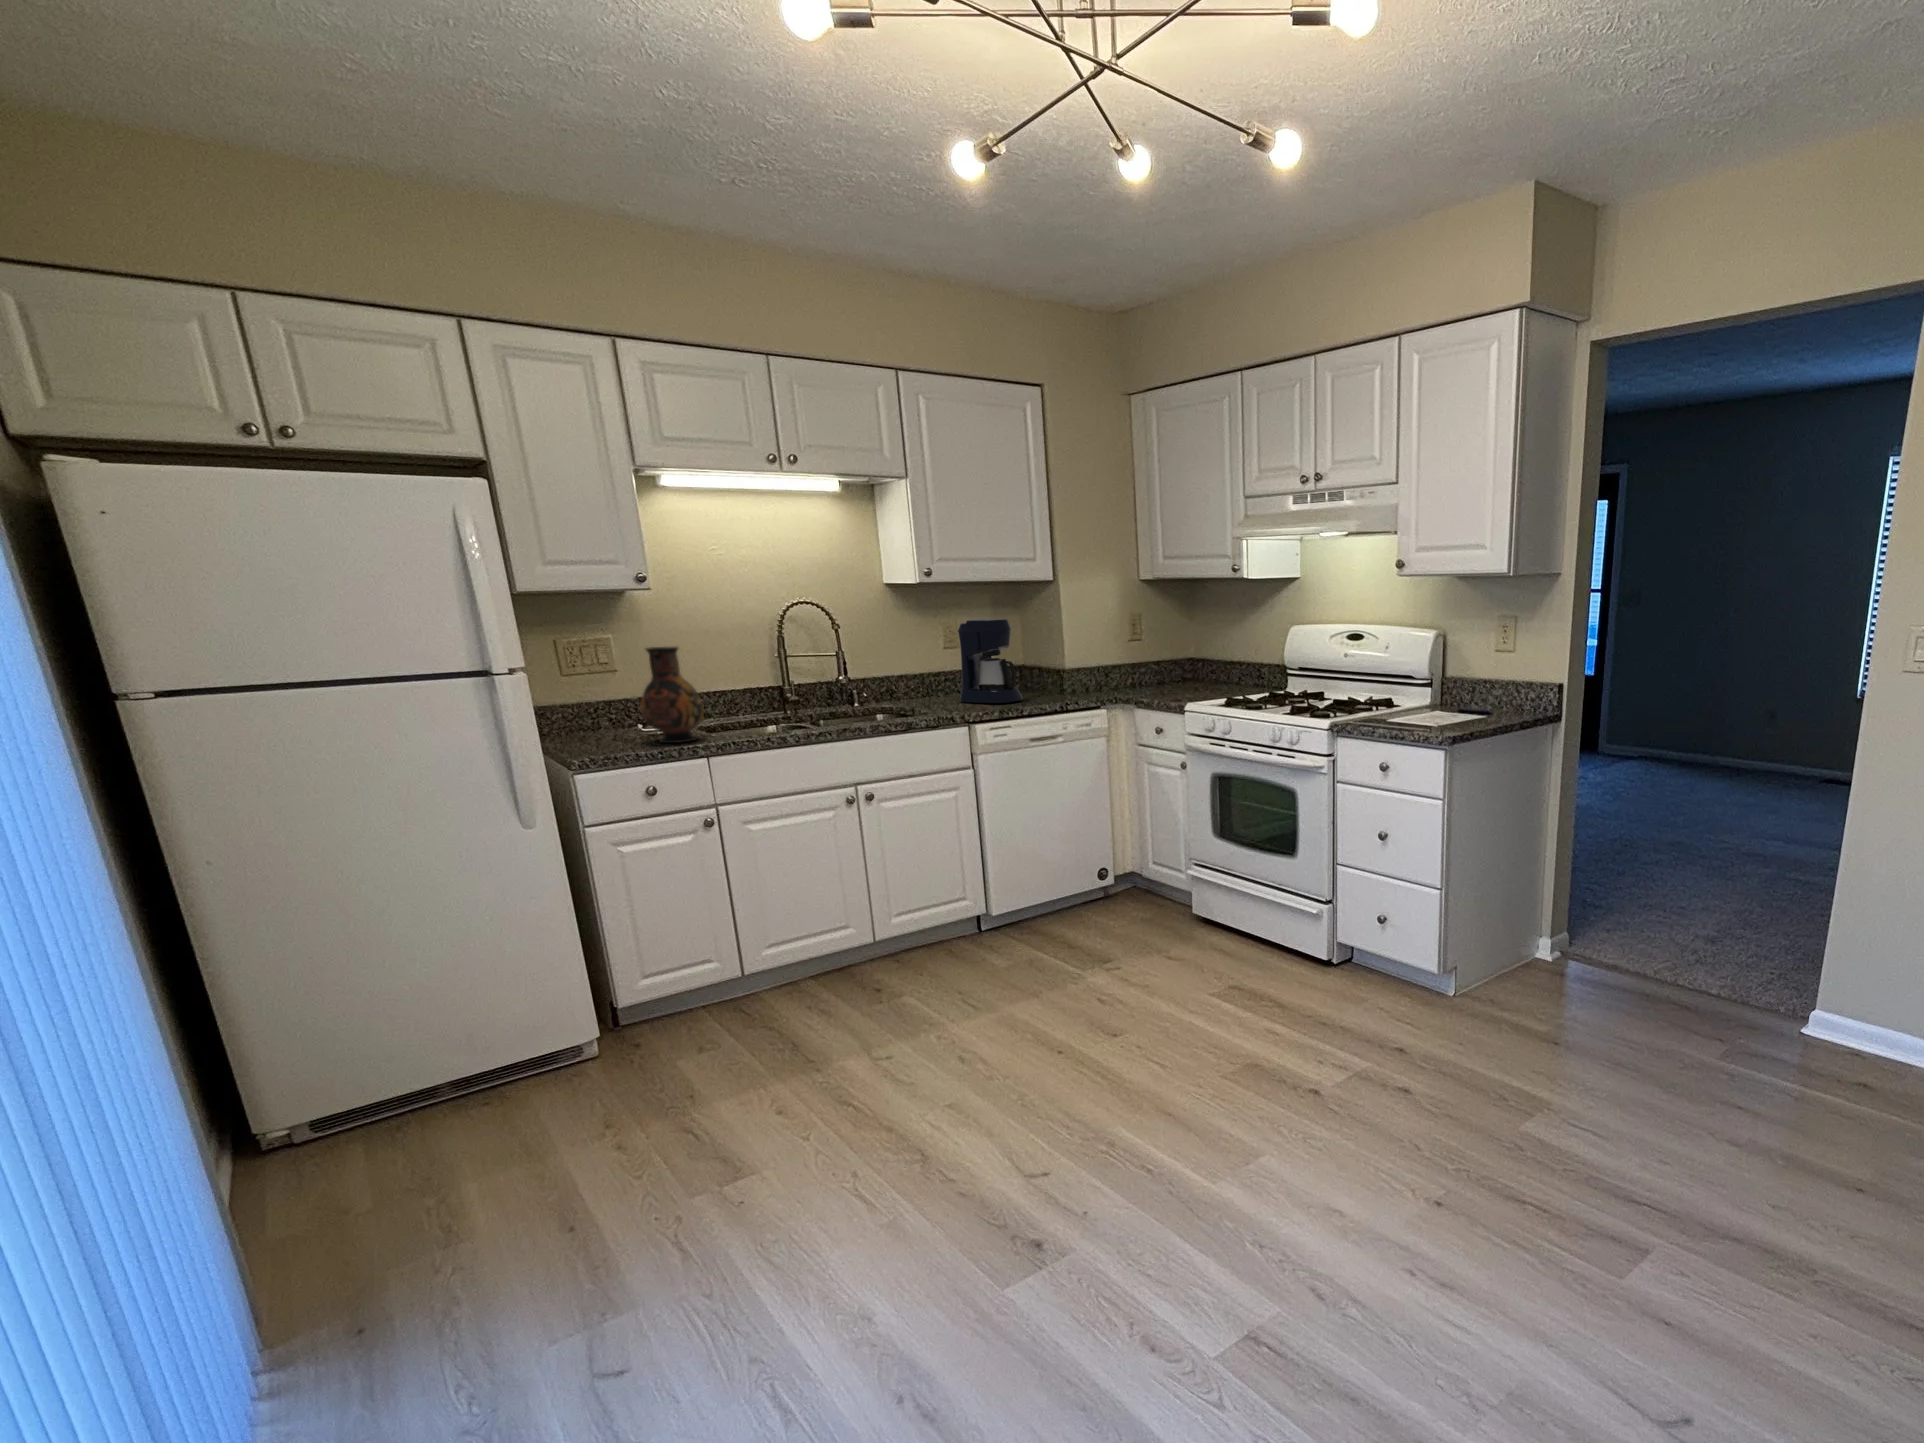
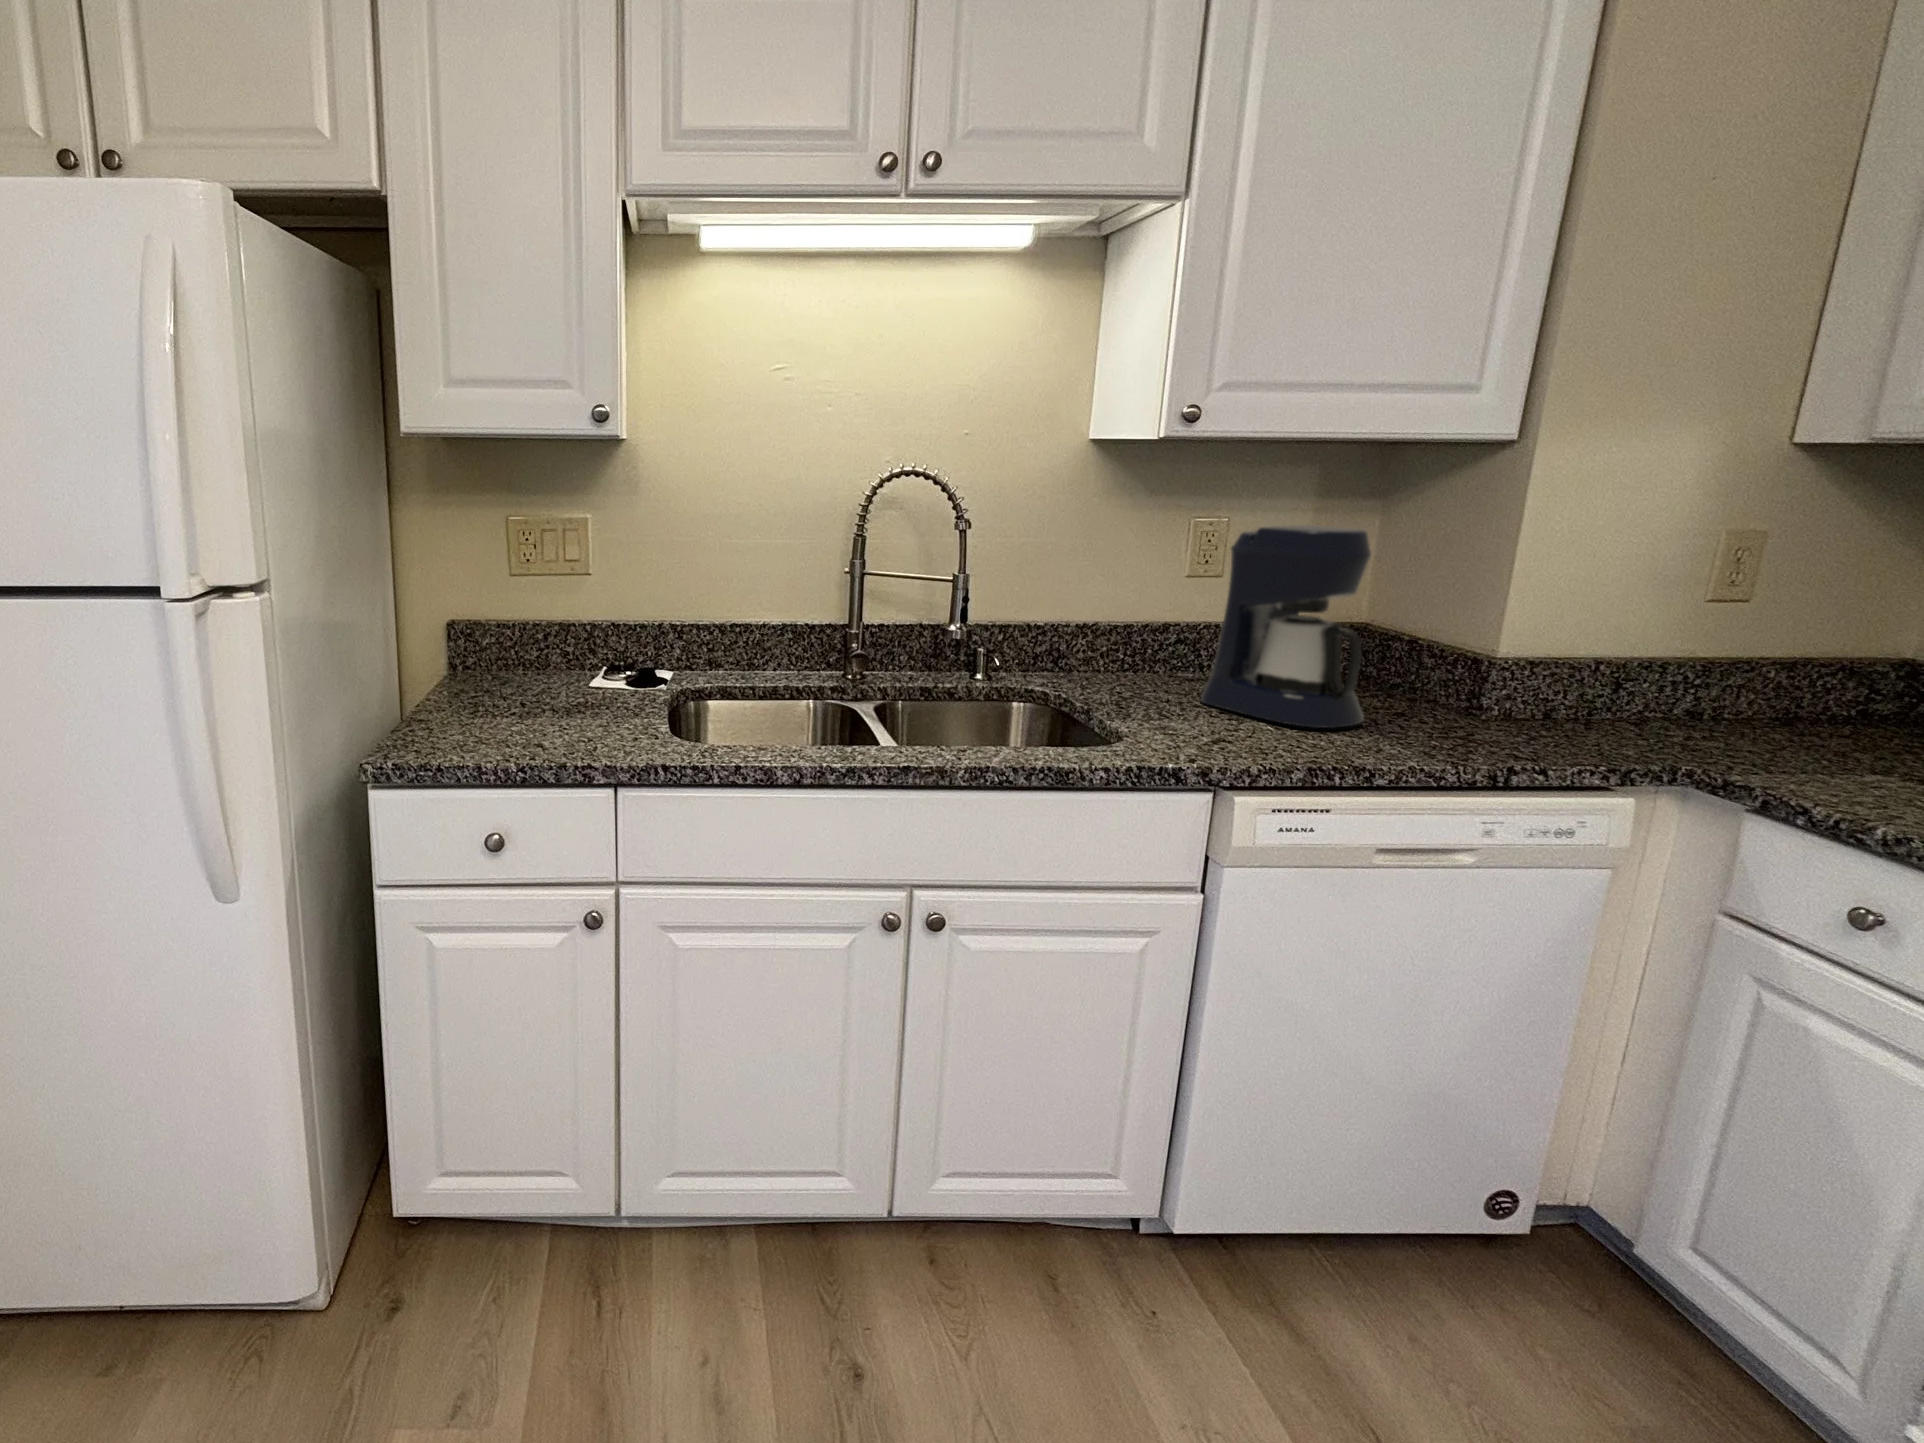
vase: present [641,647,704,743] -> none [536,550,645,744]

